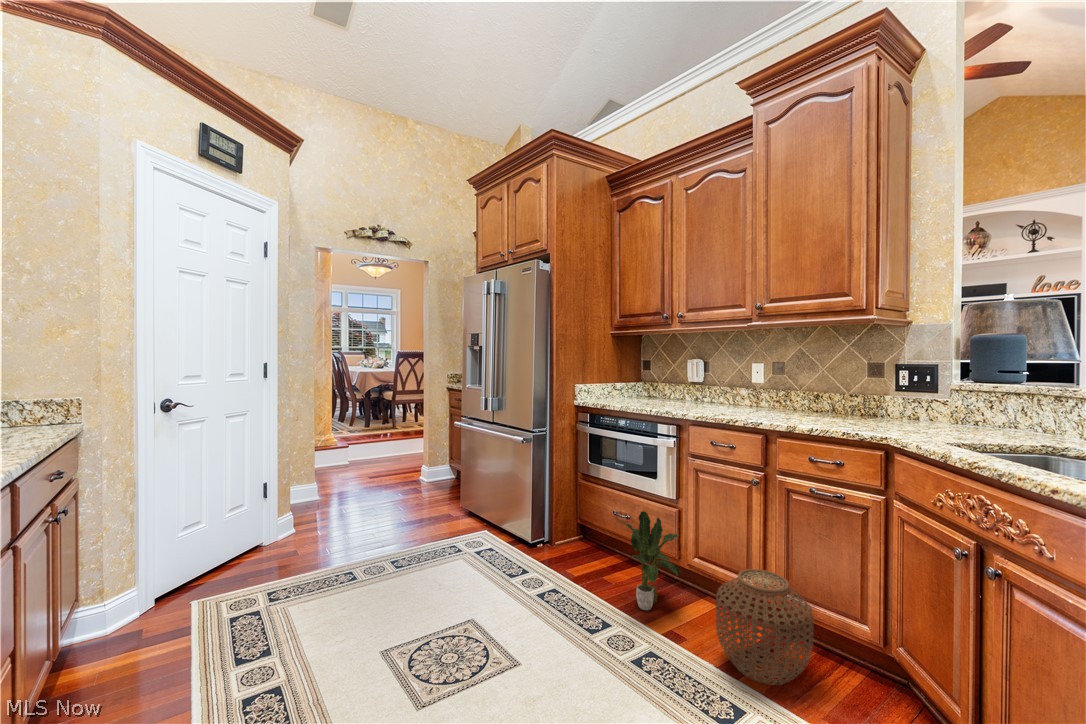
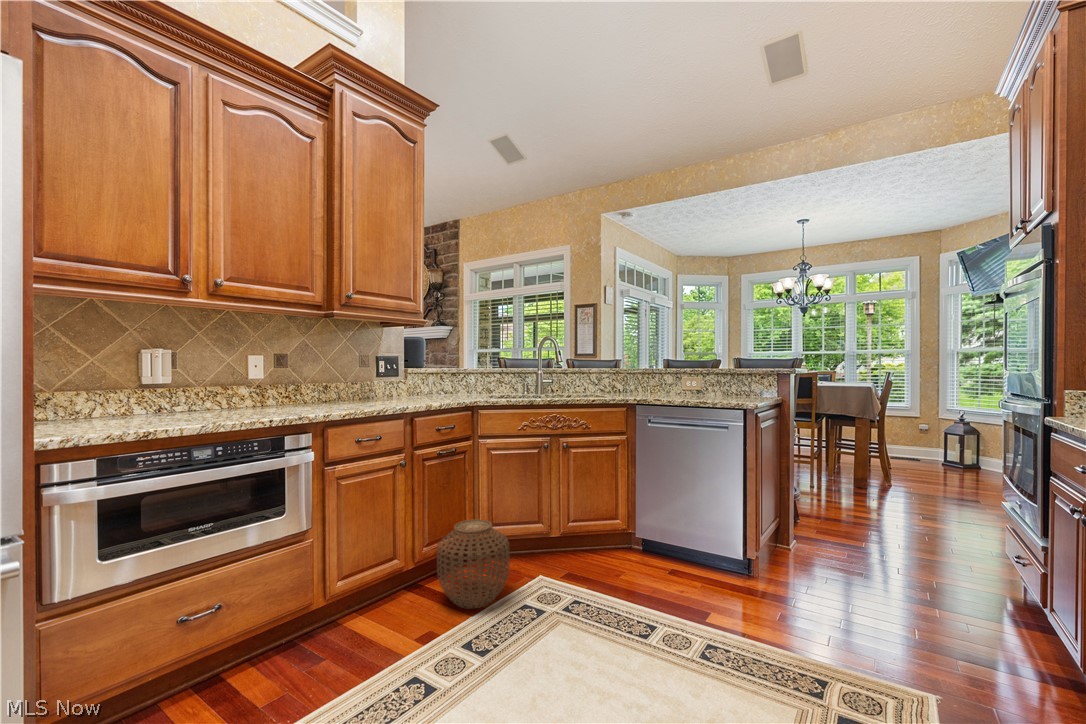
potted plant: present [621,511,683,610] -> none [328,538,417,663]

